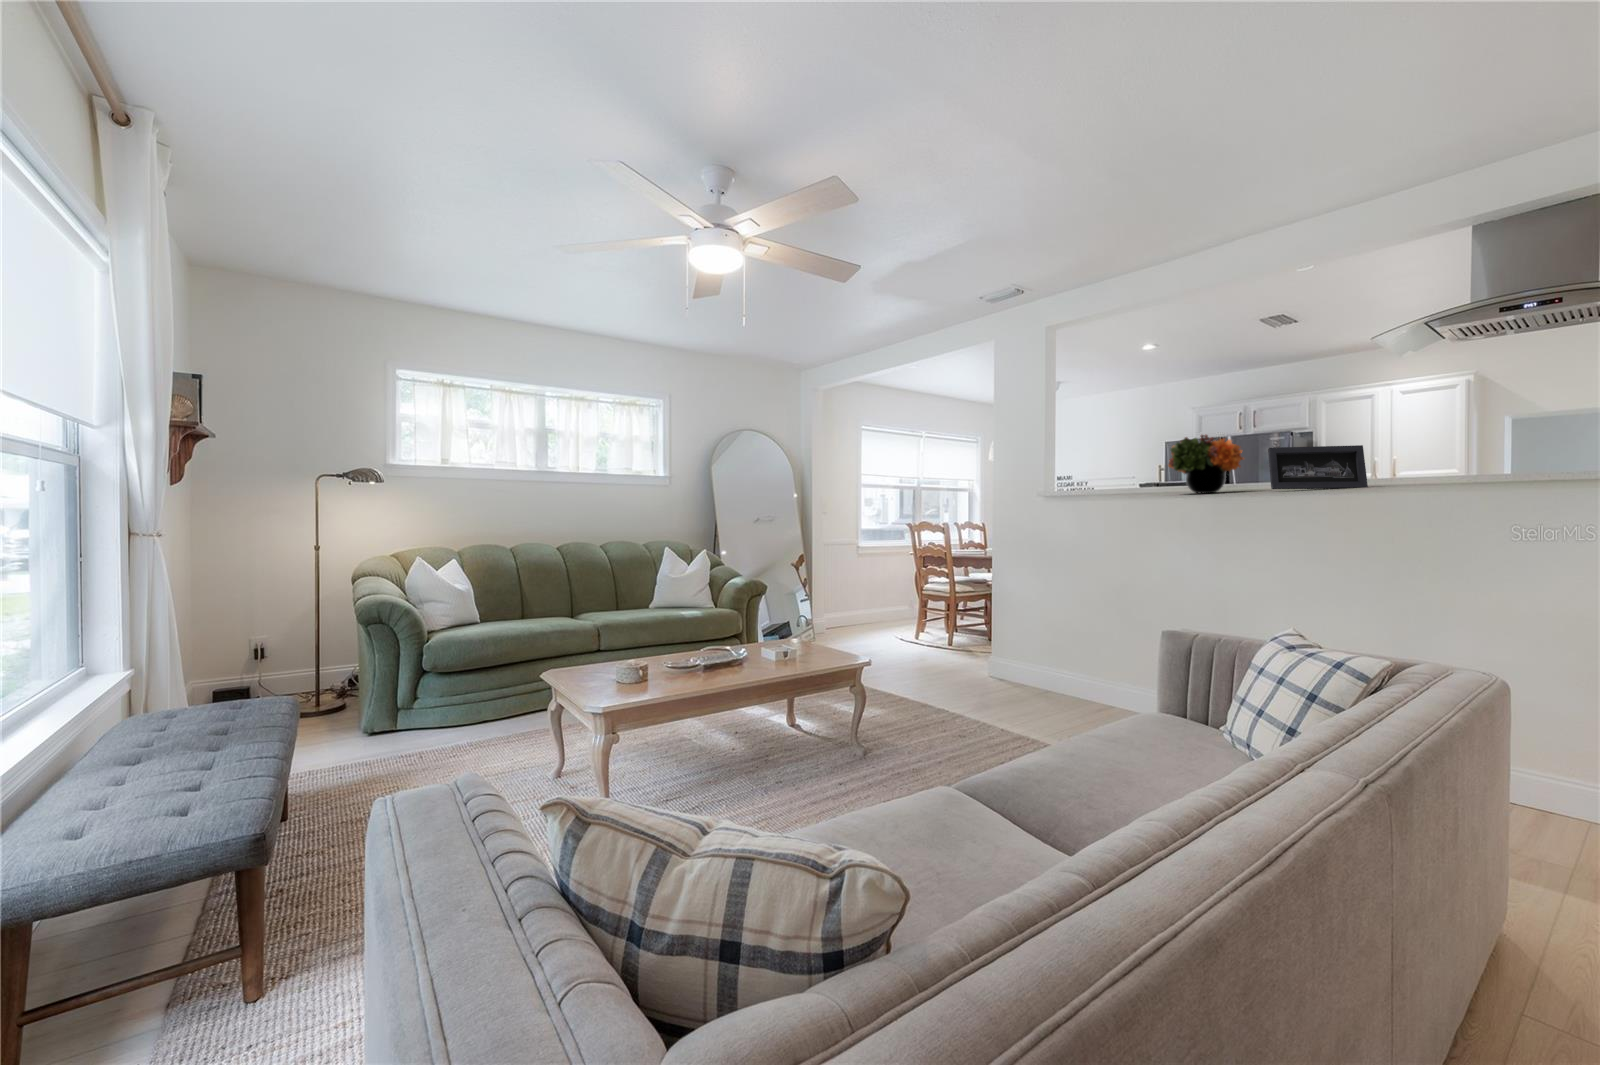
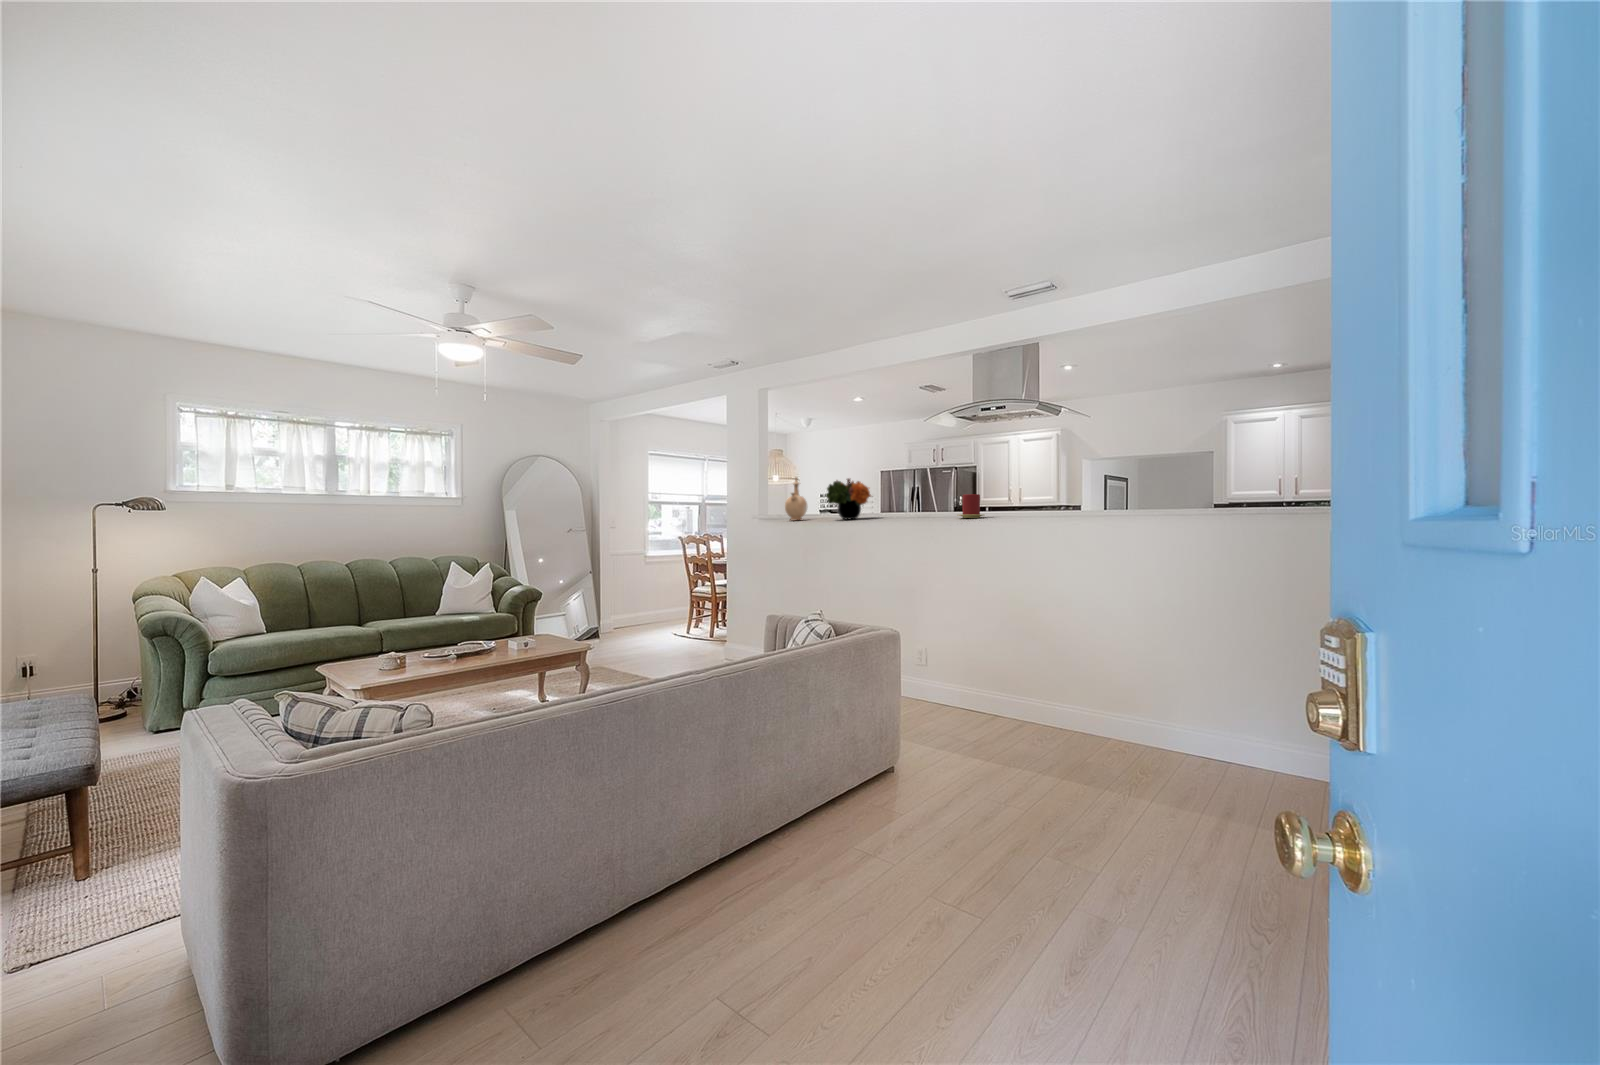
vase: none [1090,437,1124,497] -> present [785,477,807,520]
candle: none [1447,444,1513,484] -> present [959,494,983,518]
picture frame: present [1268,445,1368,489] -> none [876,490,929,519]

